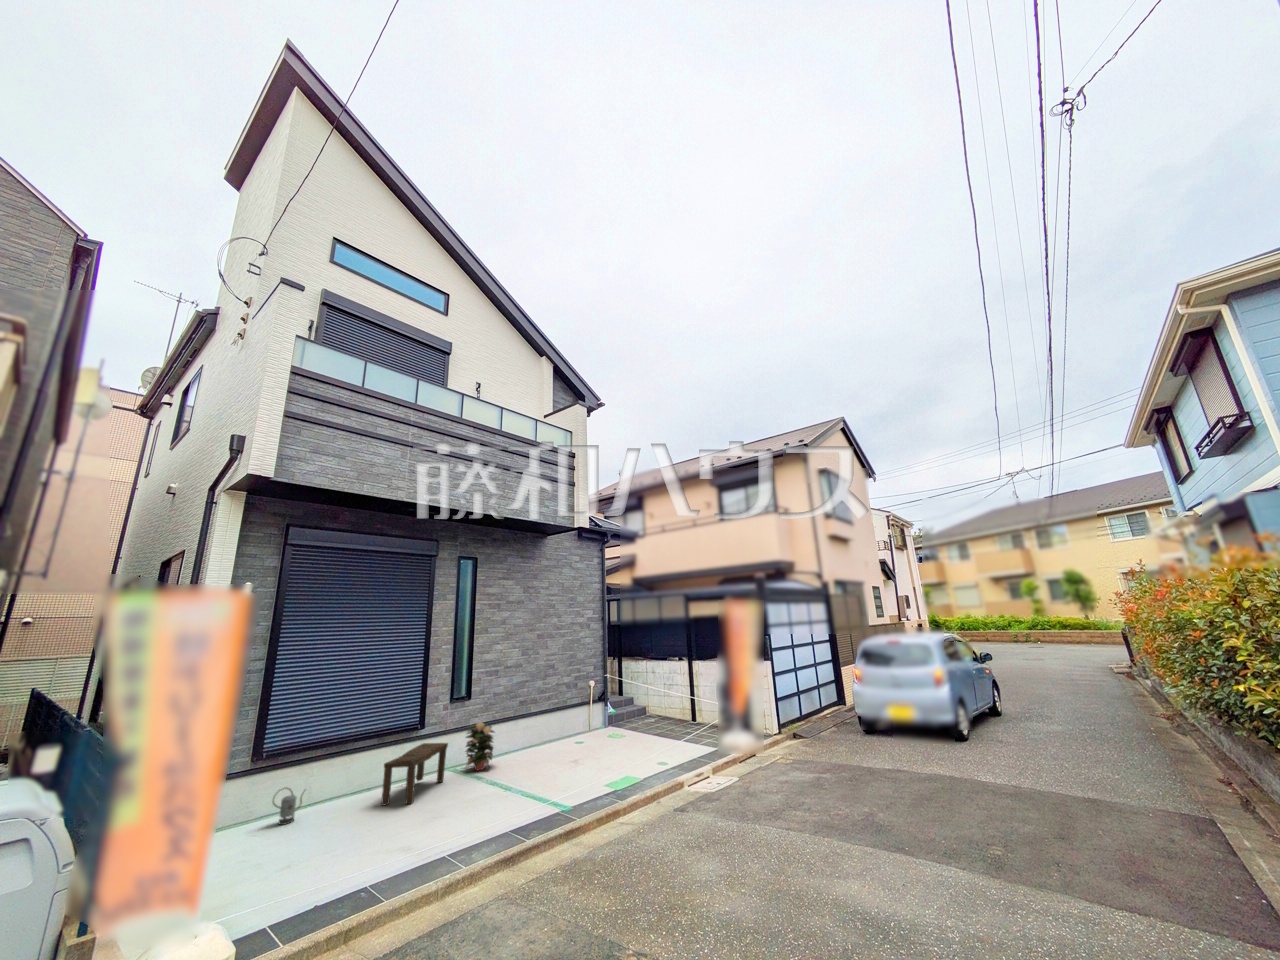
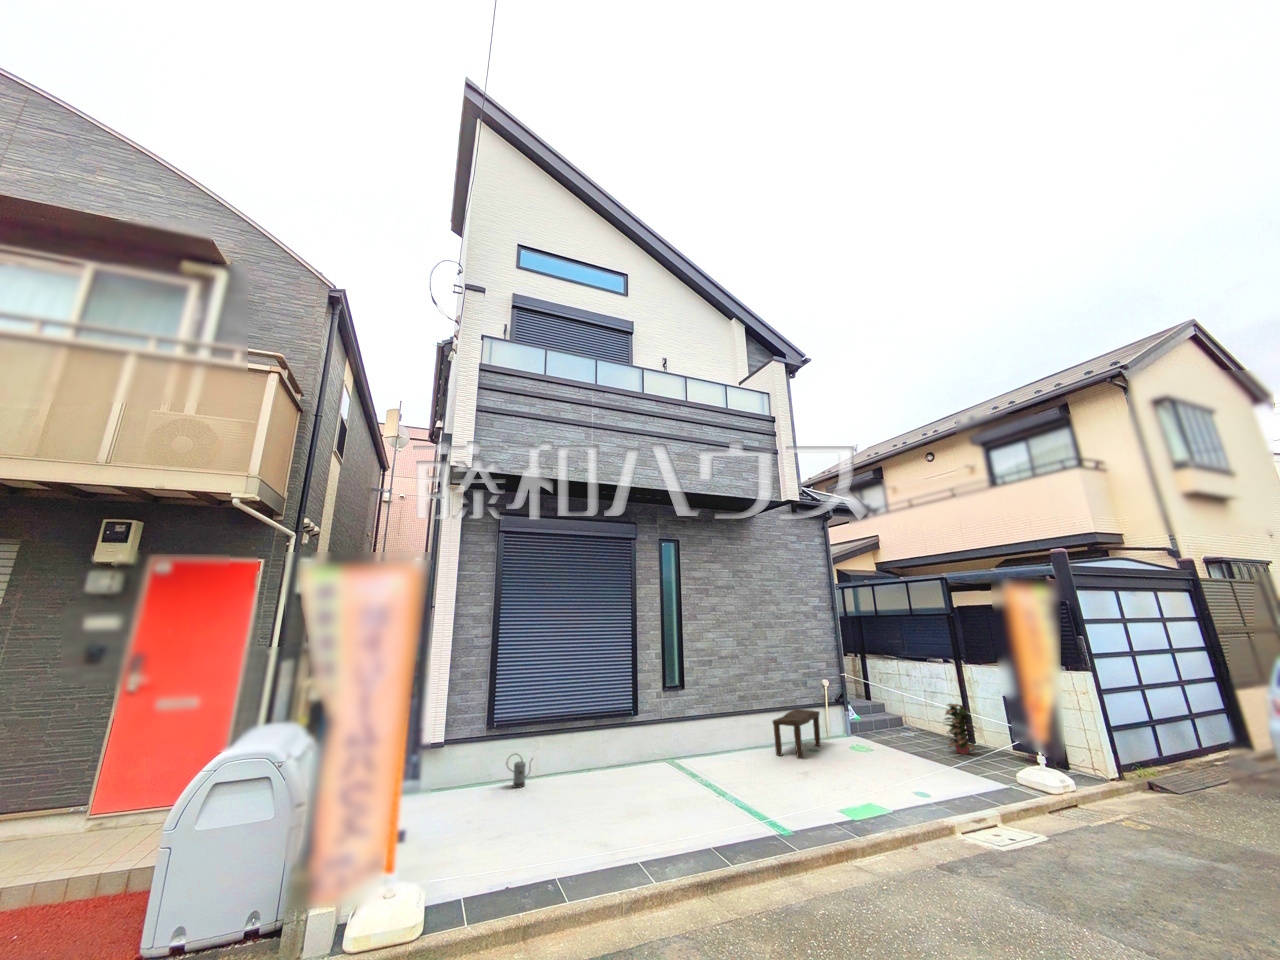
decorative plant: present [466,722,494,770] -> present [945,704,975,754]
bench: present [381,743,448,805] -> present [772,709,821,759]

